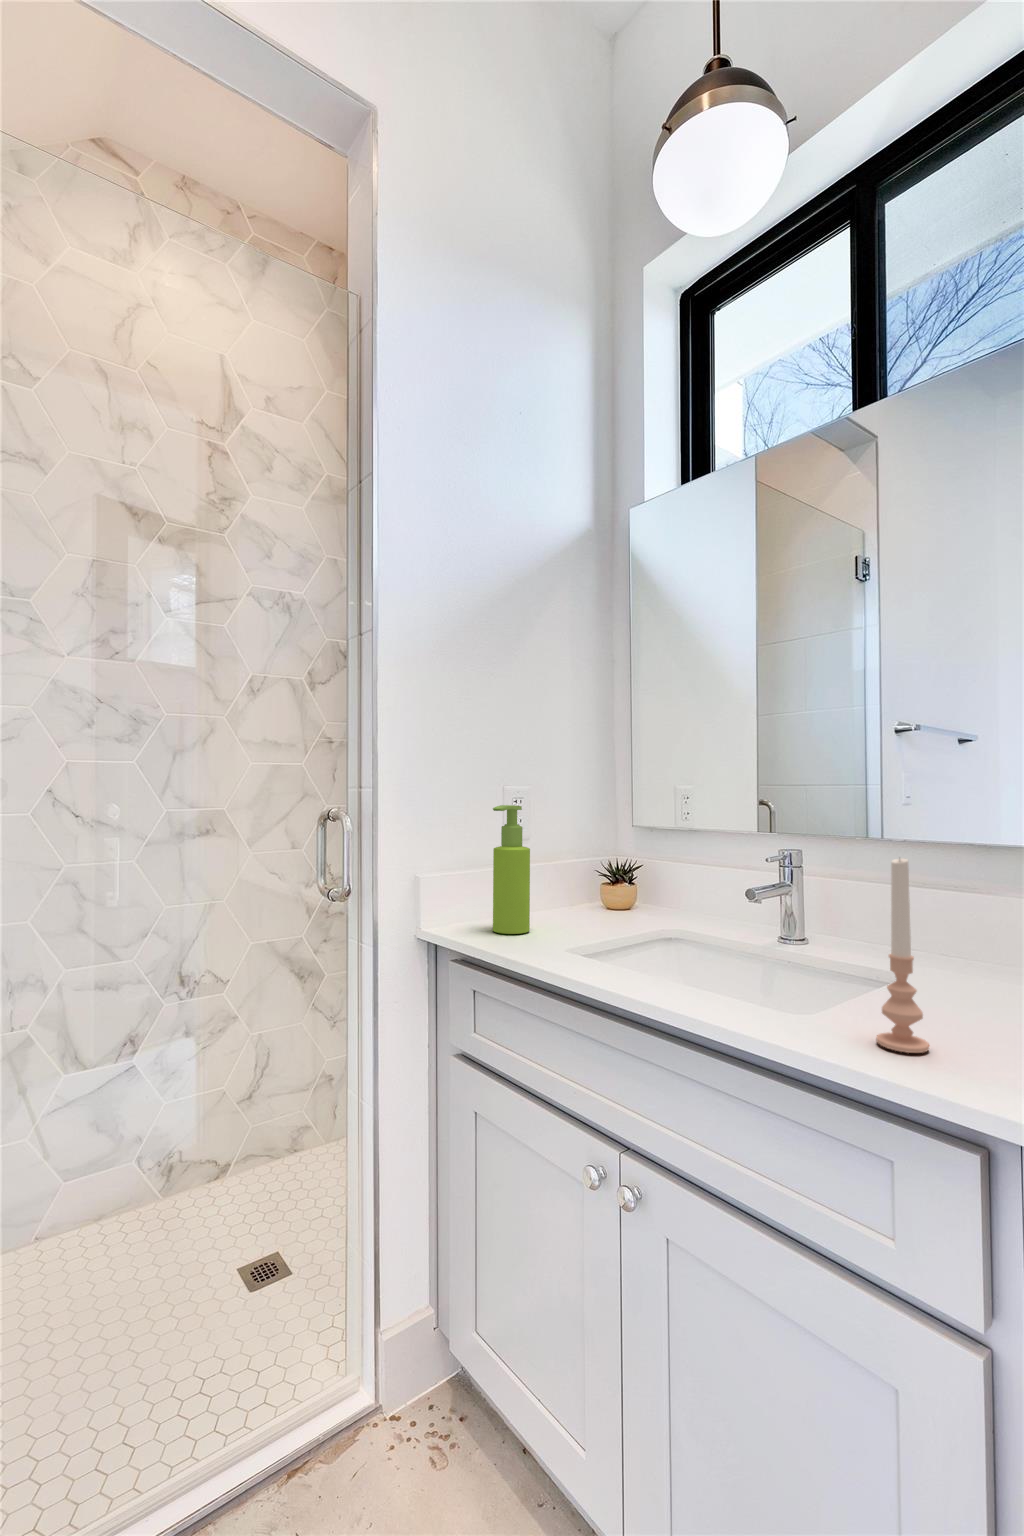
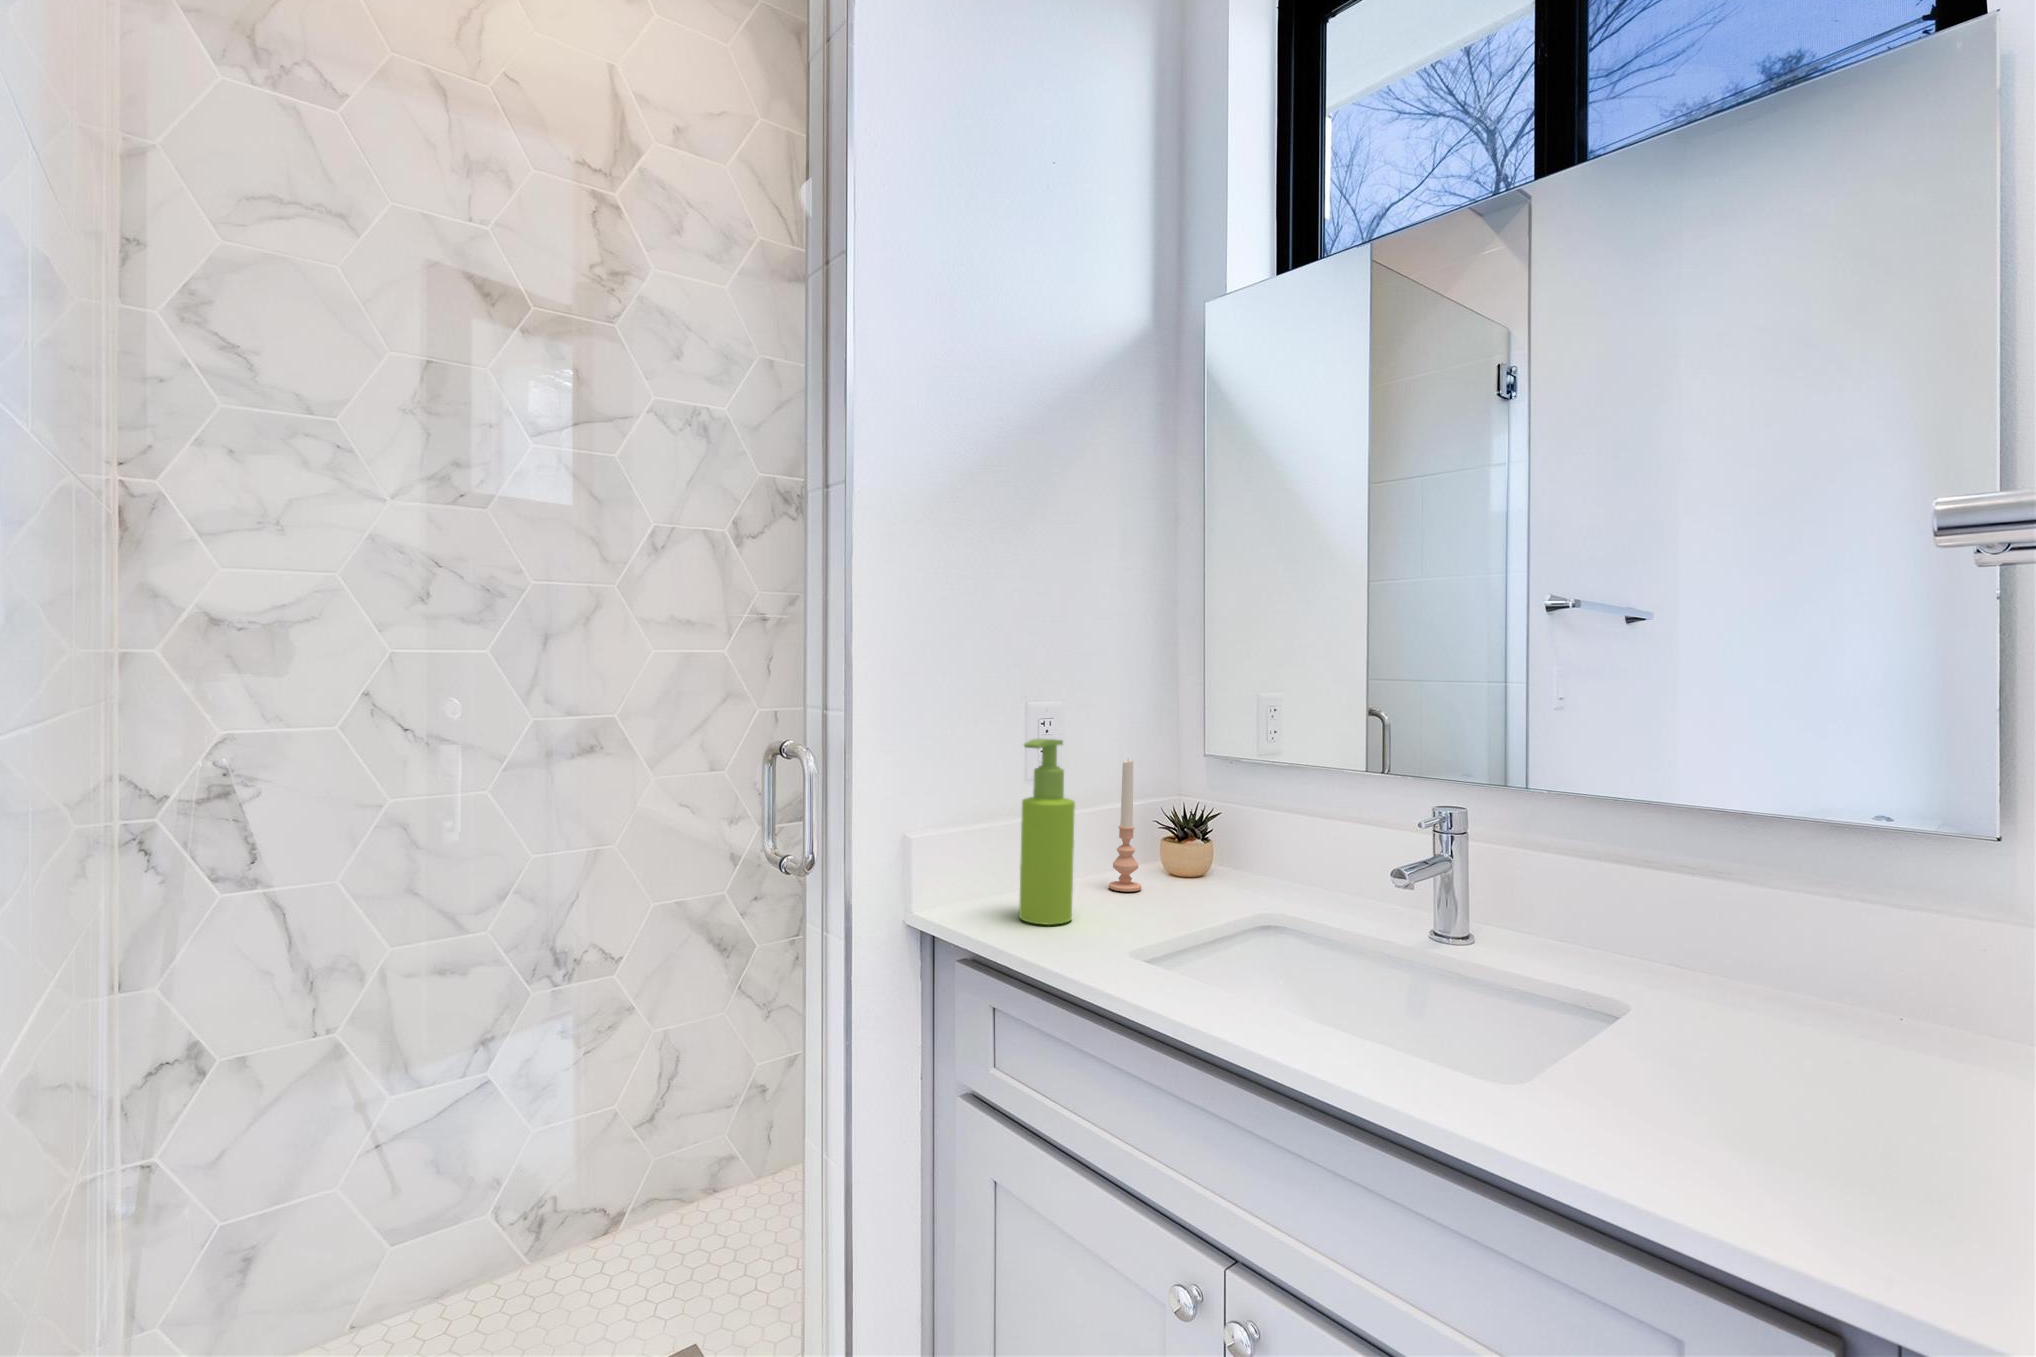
candle: present [876,858,929,1053] -> present [1109,759,1141,892]

